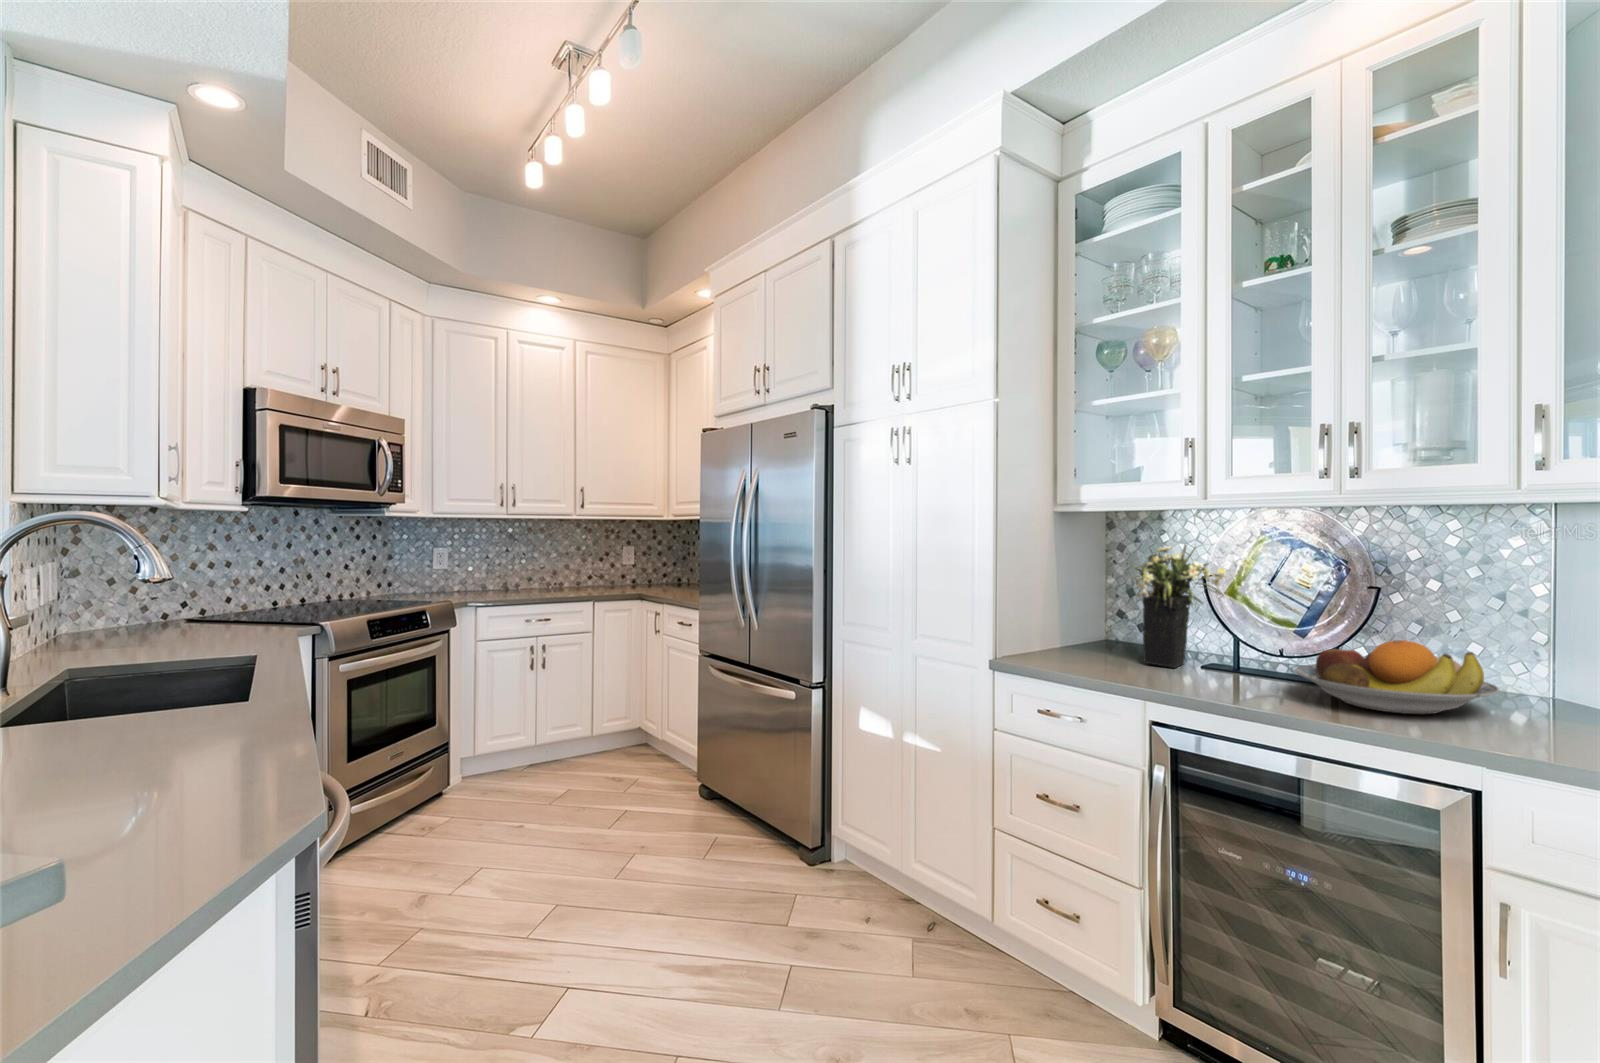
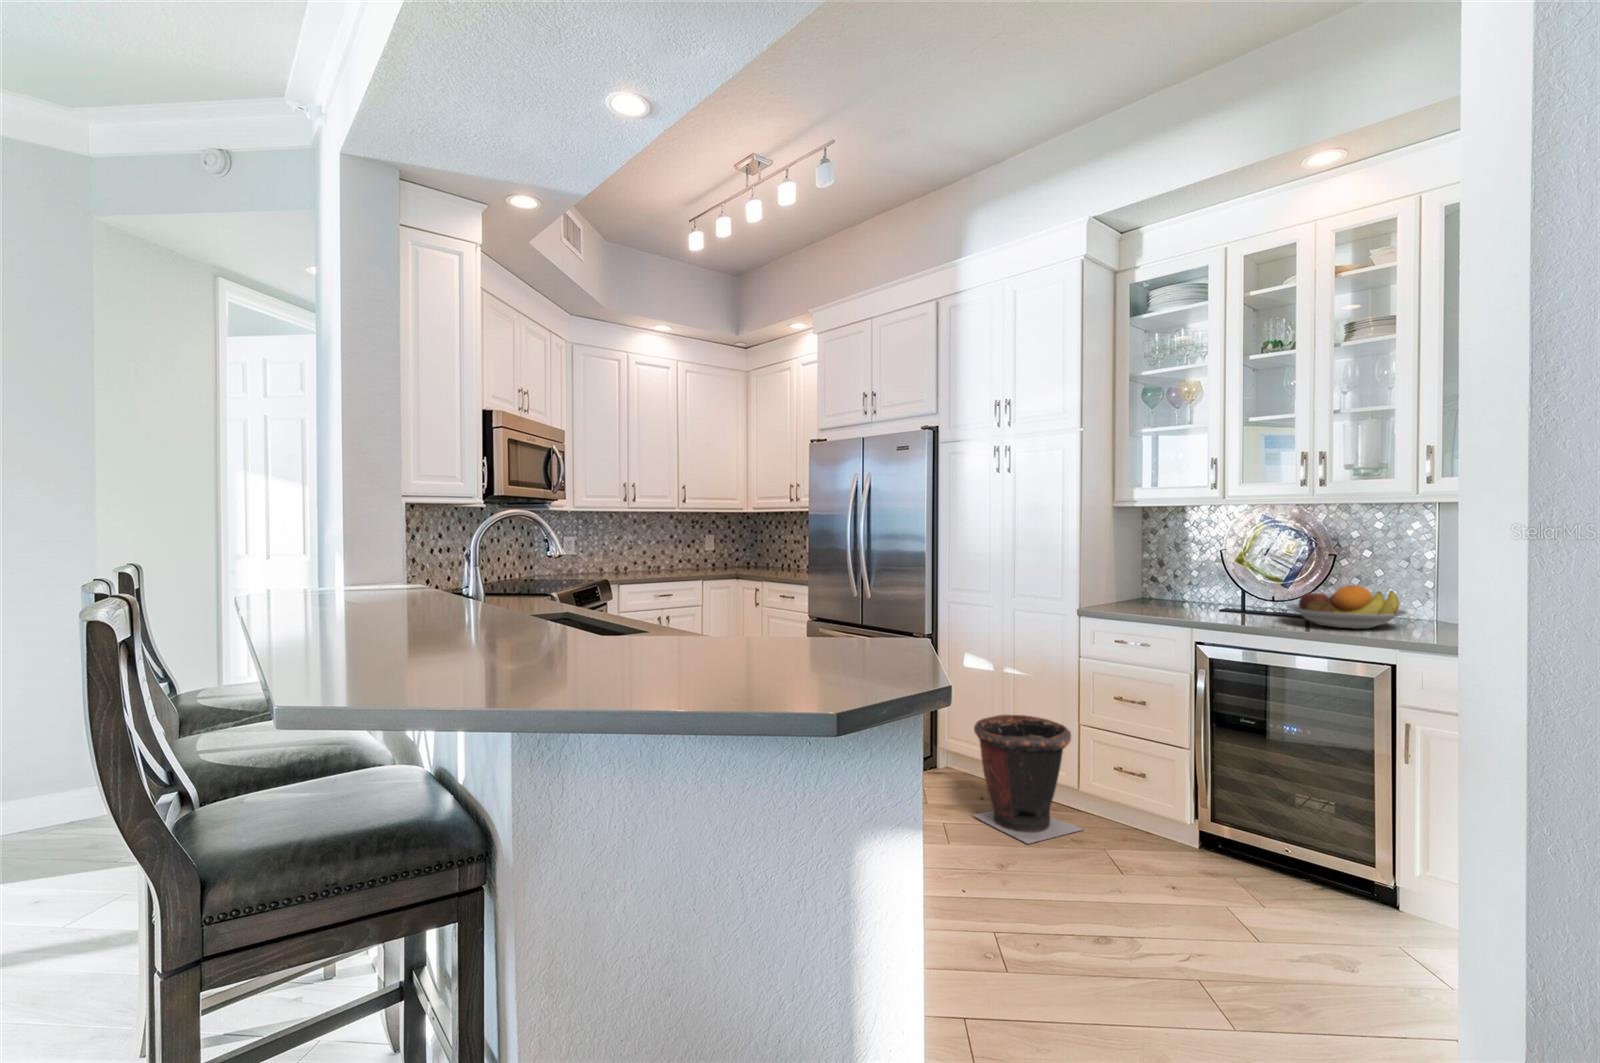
flower arrangement: present [1133,544,1227,668] -> none [1168,528,1241,612]
waste bin: none [839,804,993,1015] -> present [974,715,1082,843]

